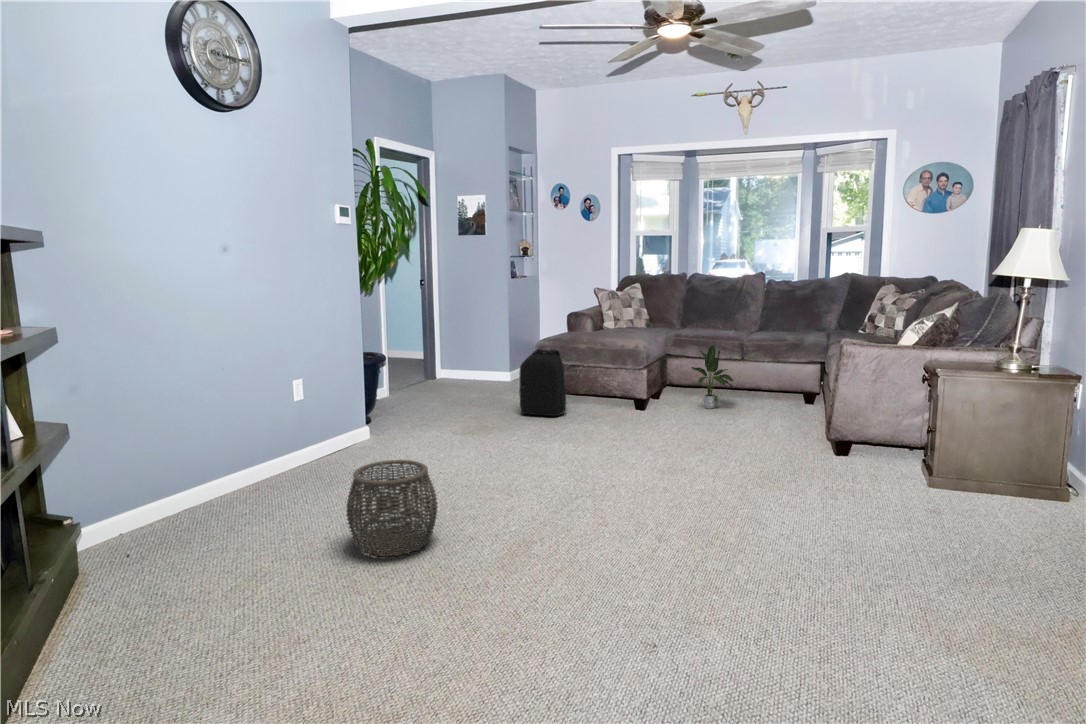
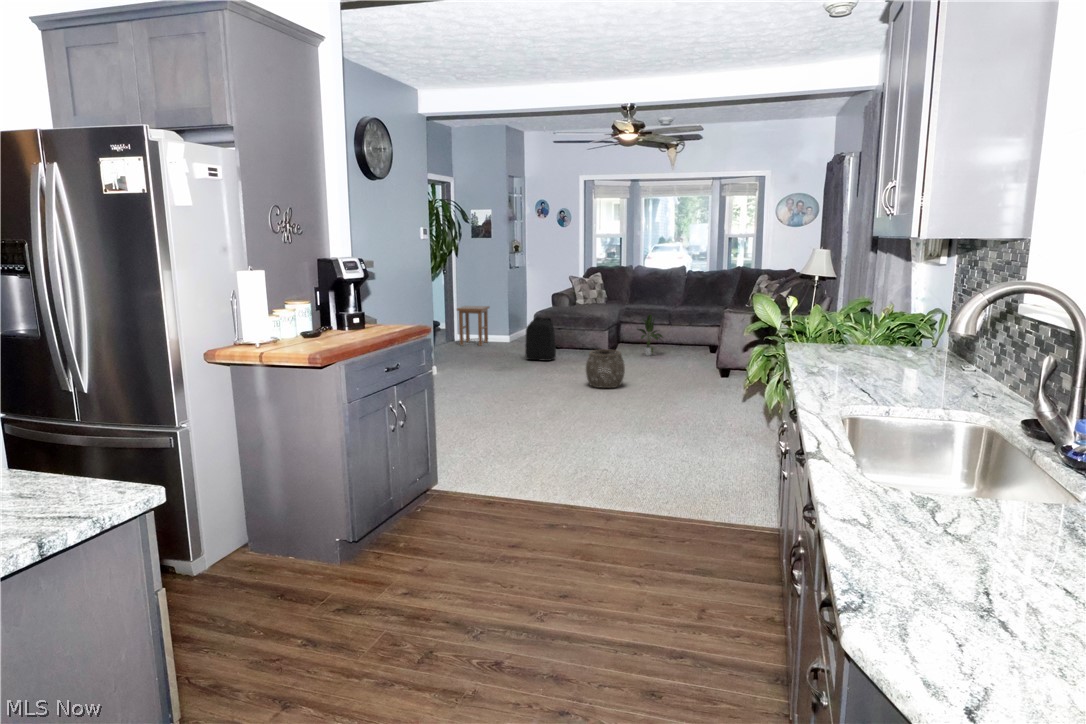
stool: none [433,330,482,388] -> present [457,306,489,346]
woven basket: present [346,460,438,557] -> present [586,349,625,388]

